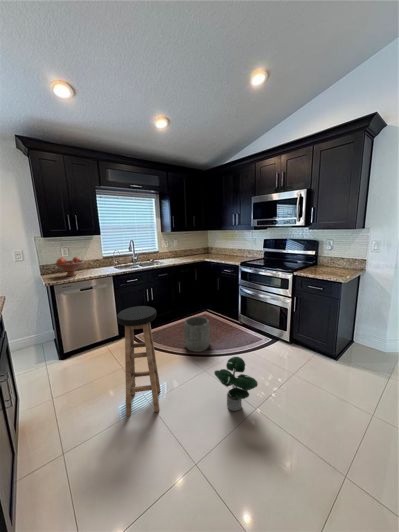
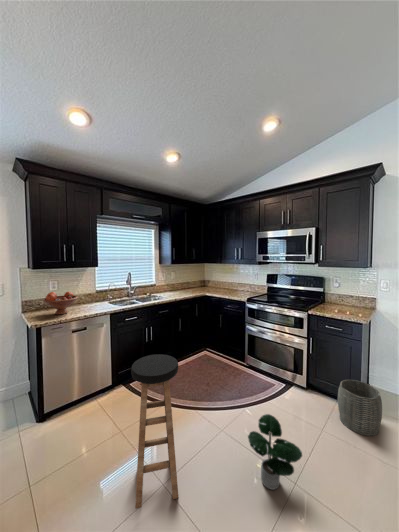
woven basket: present [184,317,210,352] -> present [338,380,382,436]

